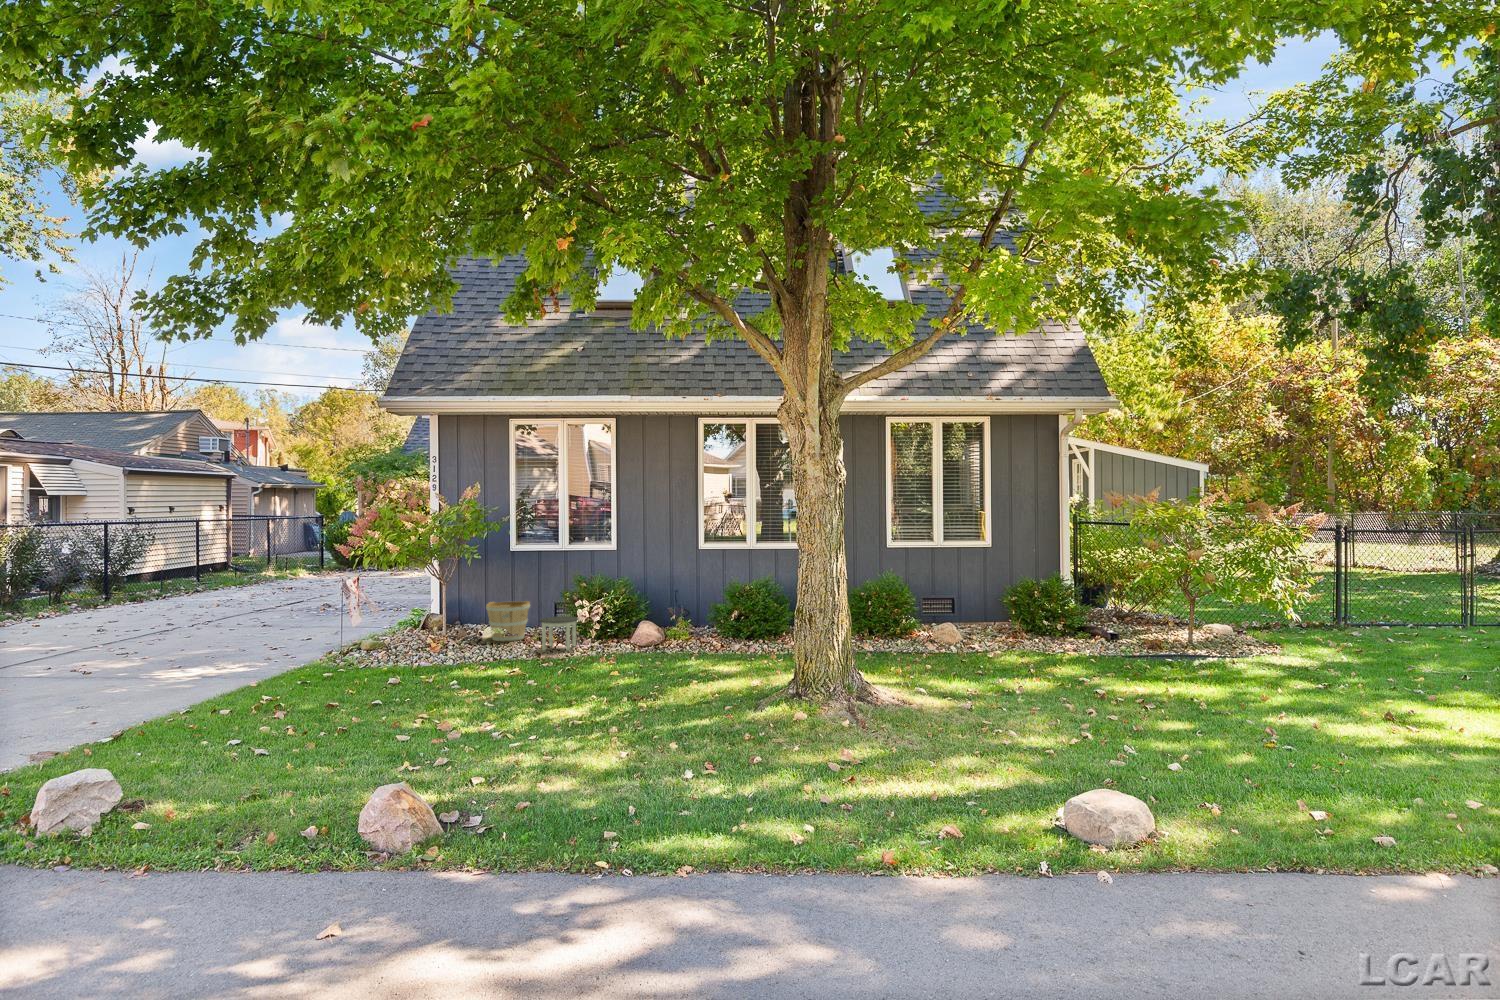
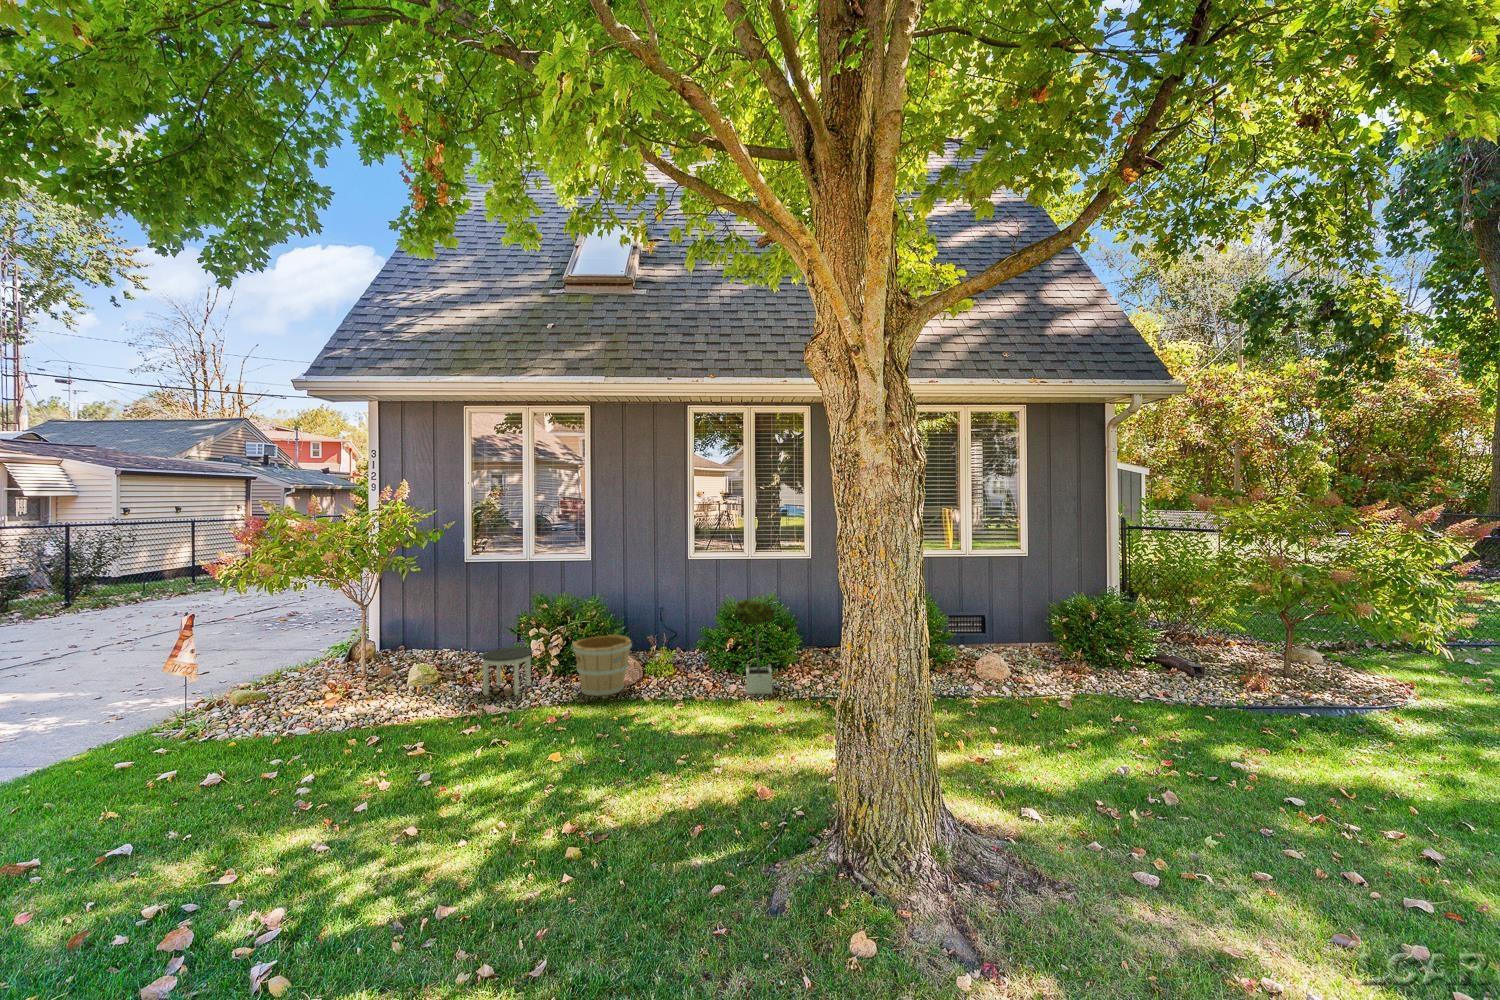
potted tree: none [739,575,770,650] -> present [735,600,774,694]
wooden bucket: present [486,601,530,642] -> present [573,634,632,696]

